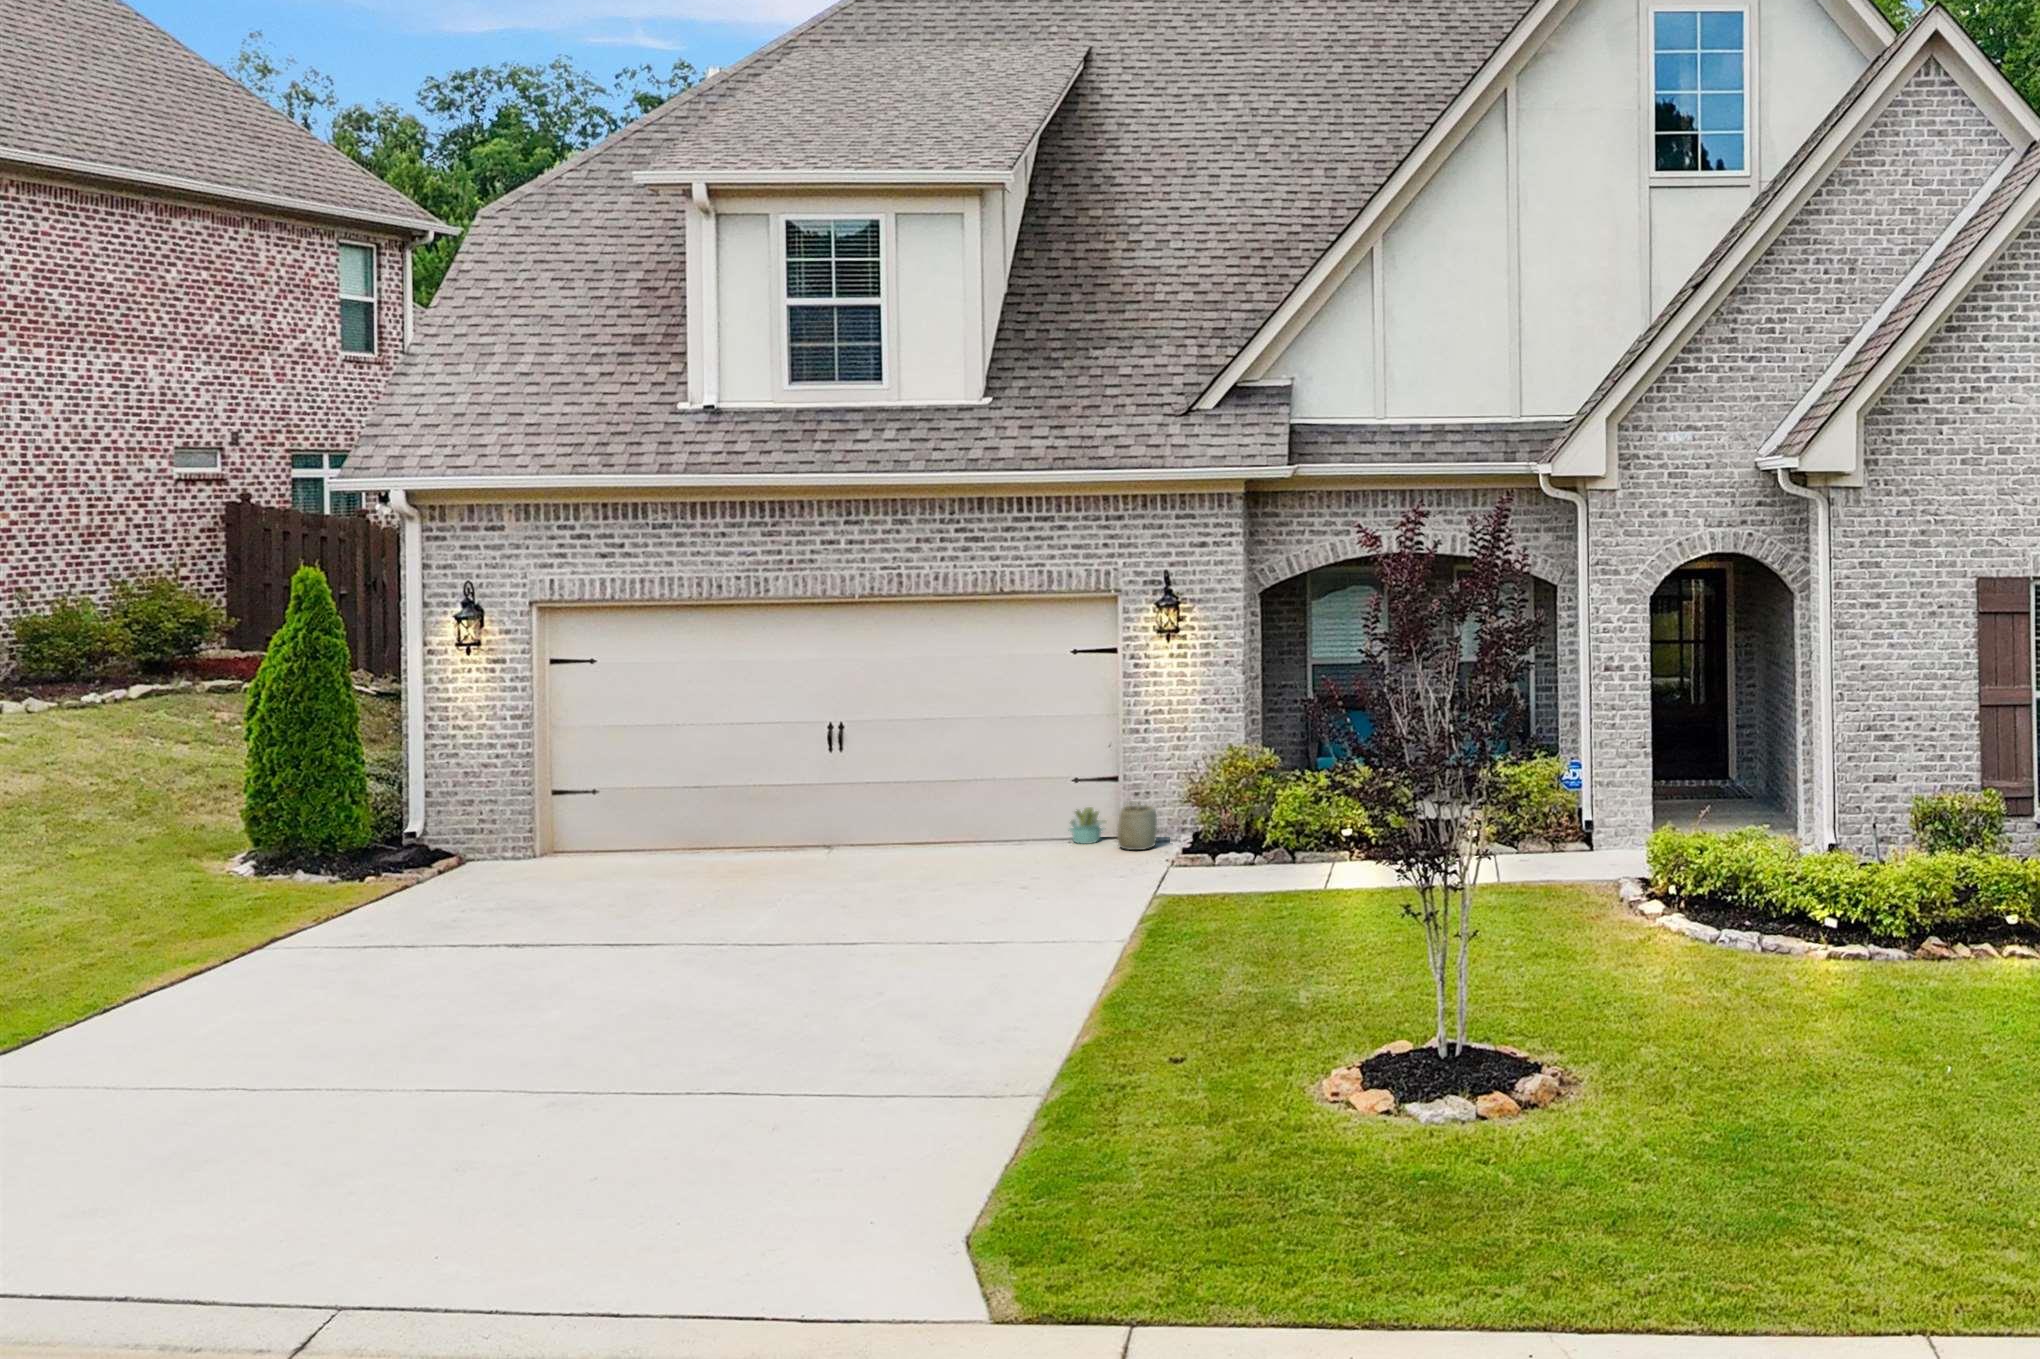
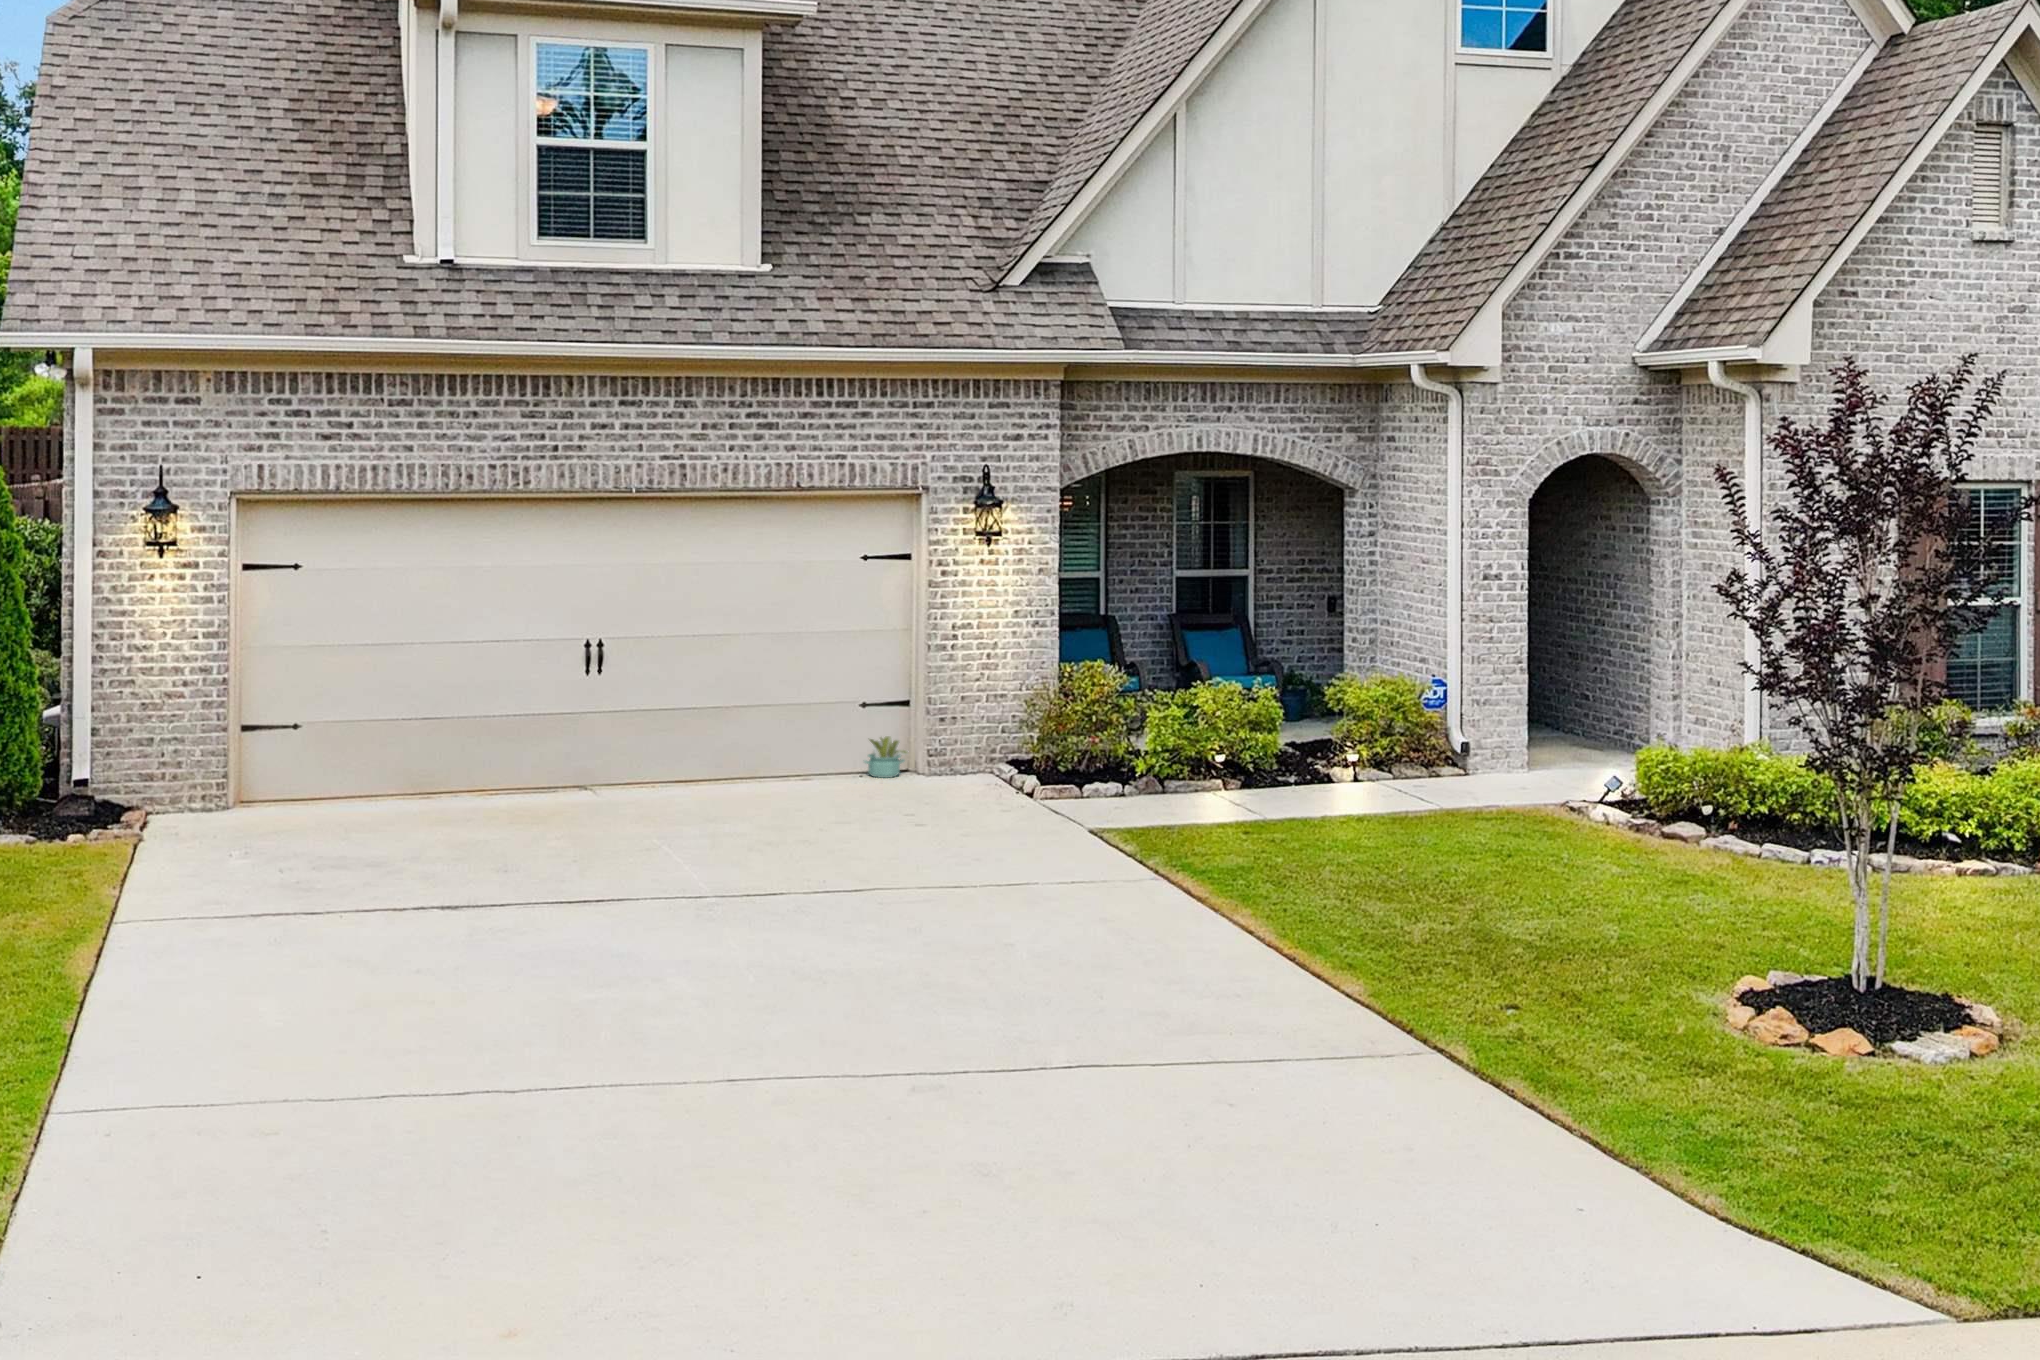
basket: present [1118,802,1157,850] -> none [934,727,979,782]

